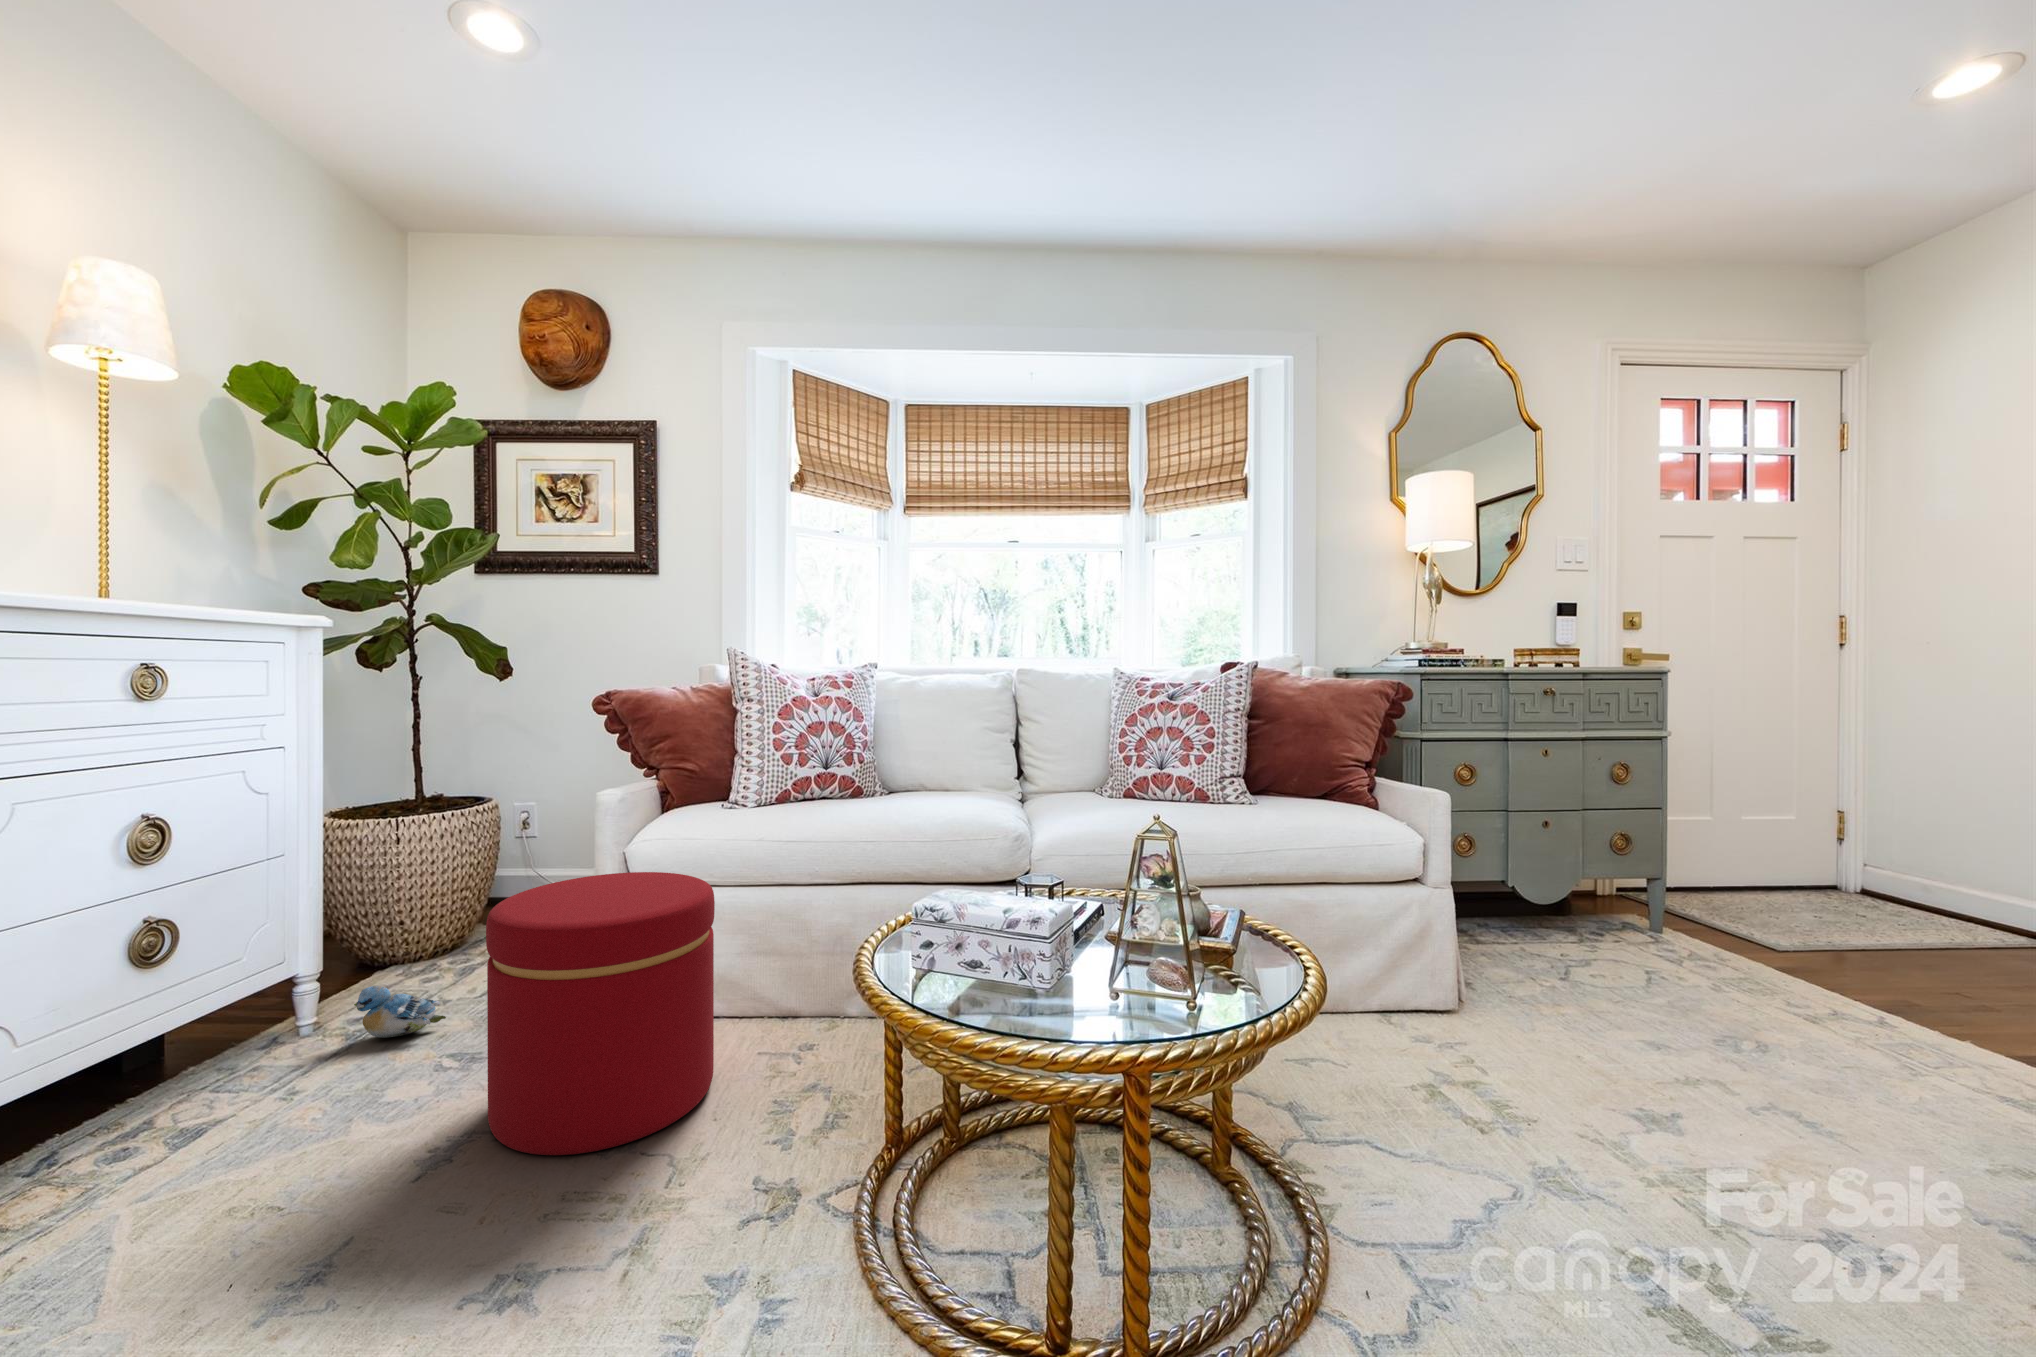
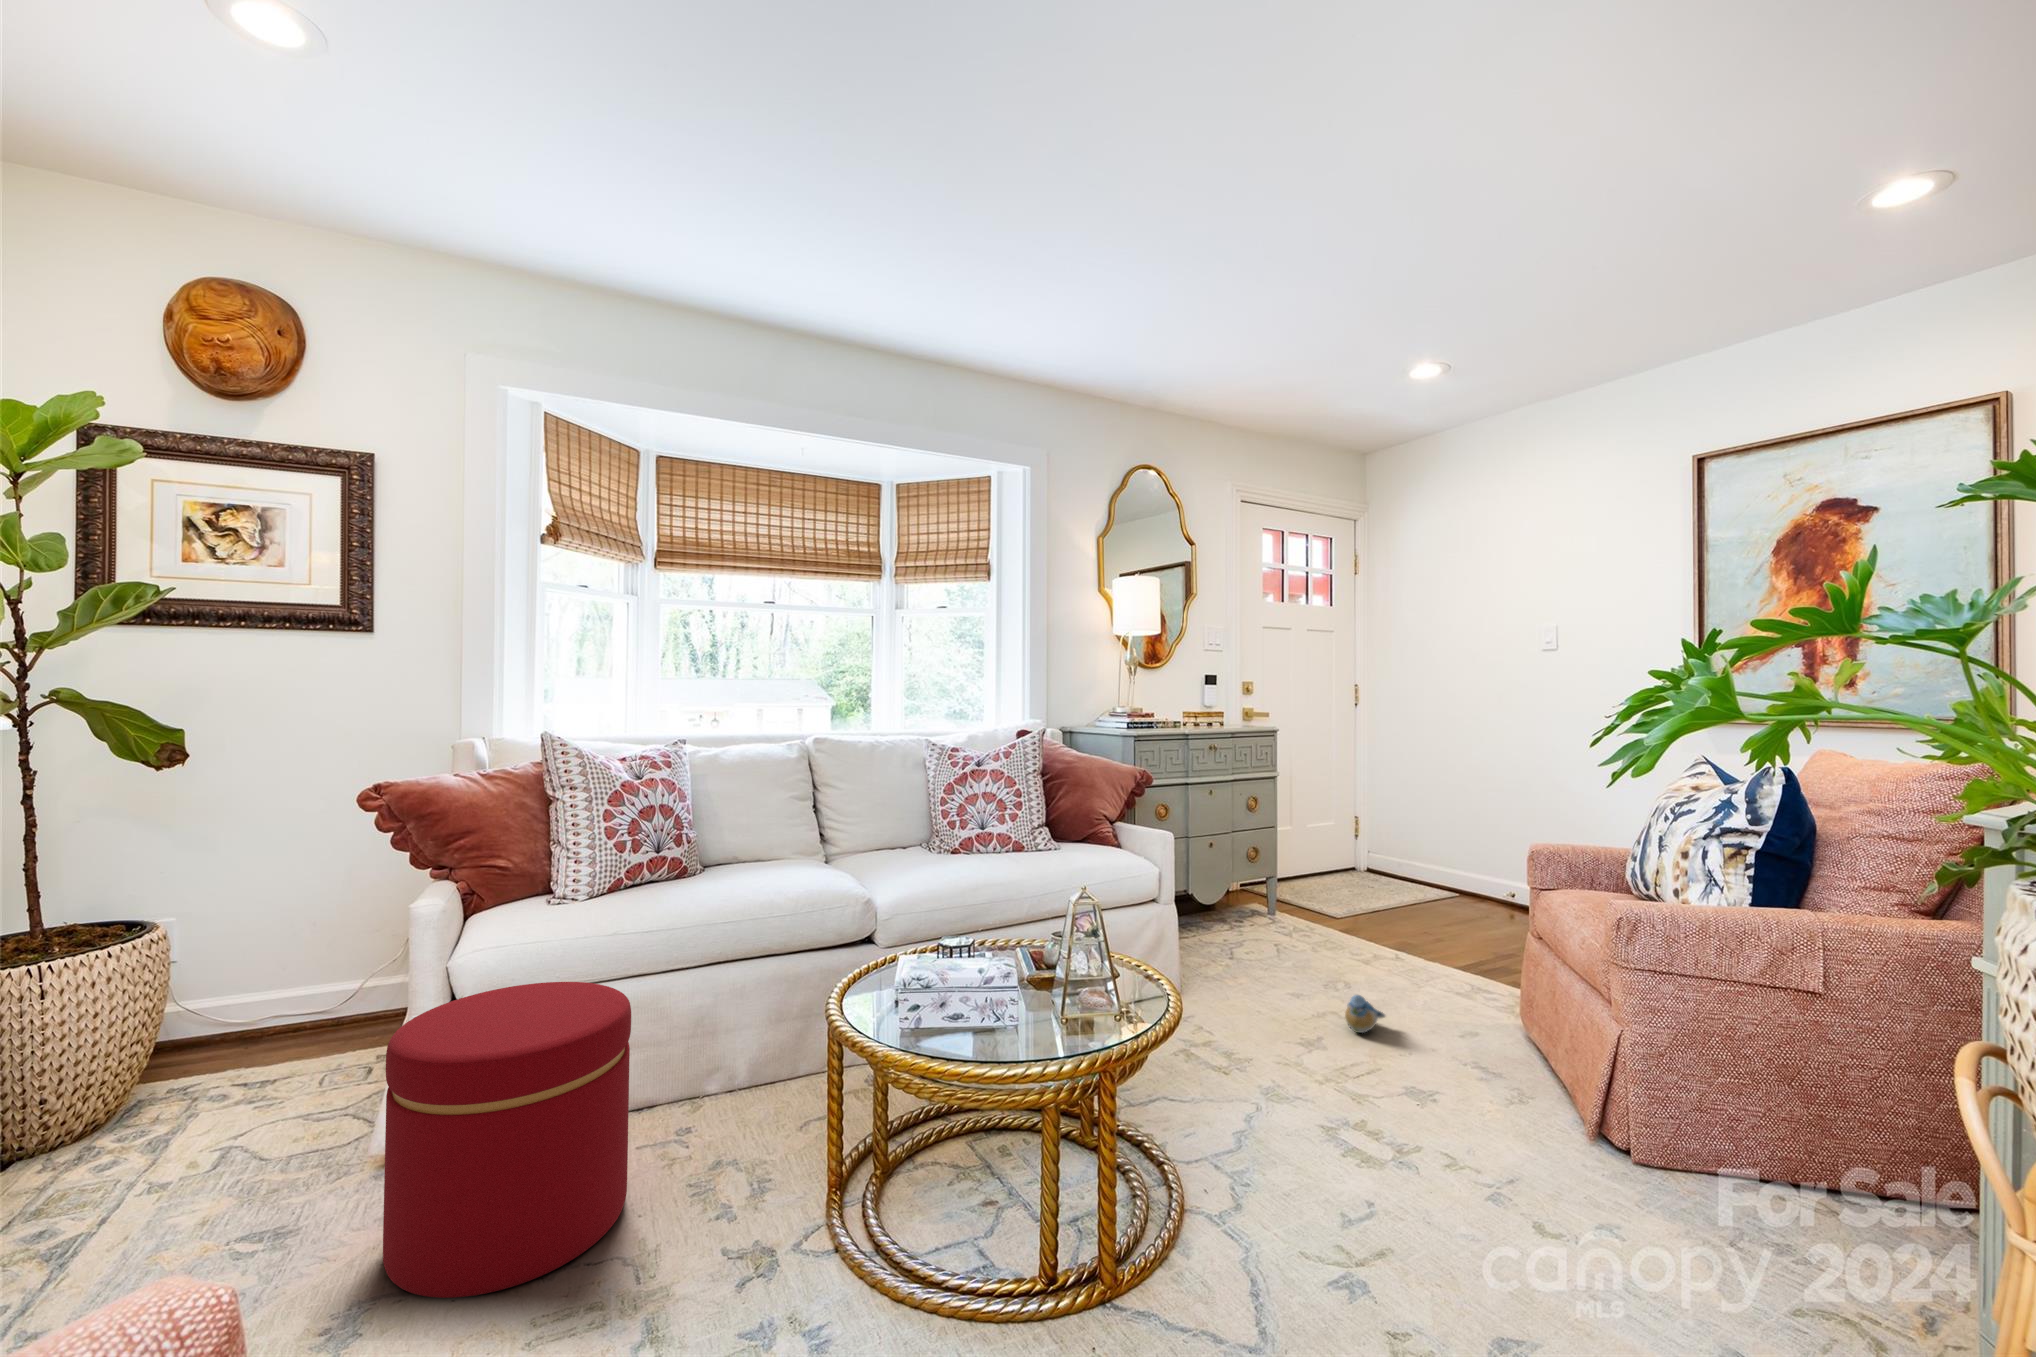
plush toy: present [354,986,446,1038] -> present [1345,995,1385,1033]

